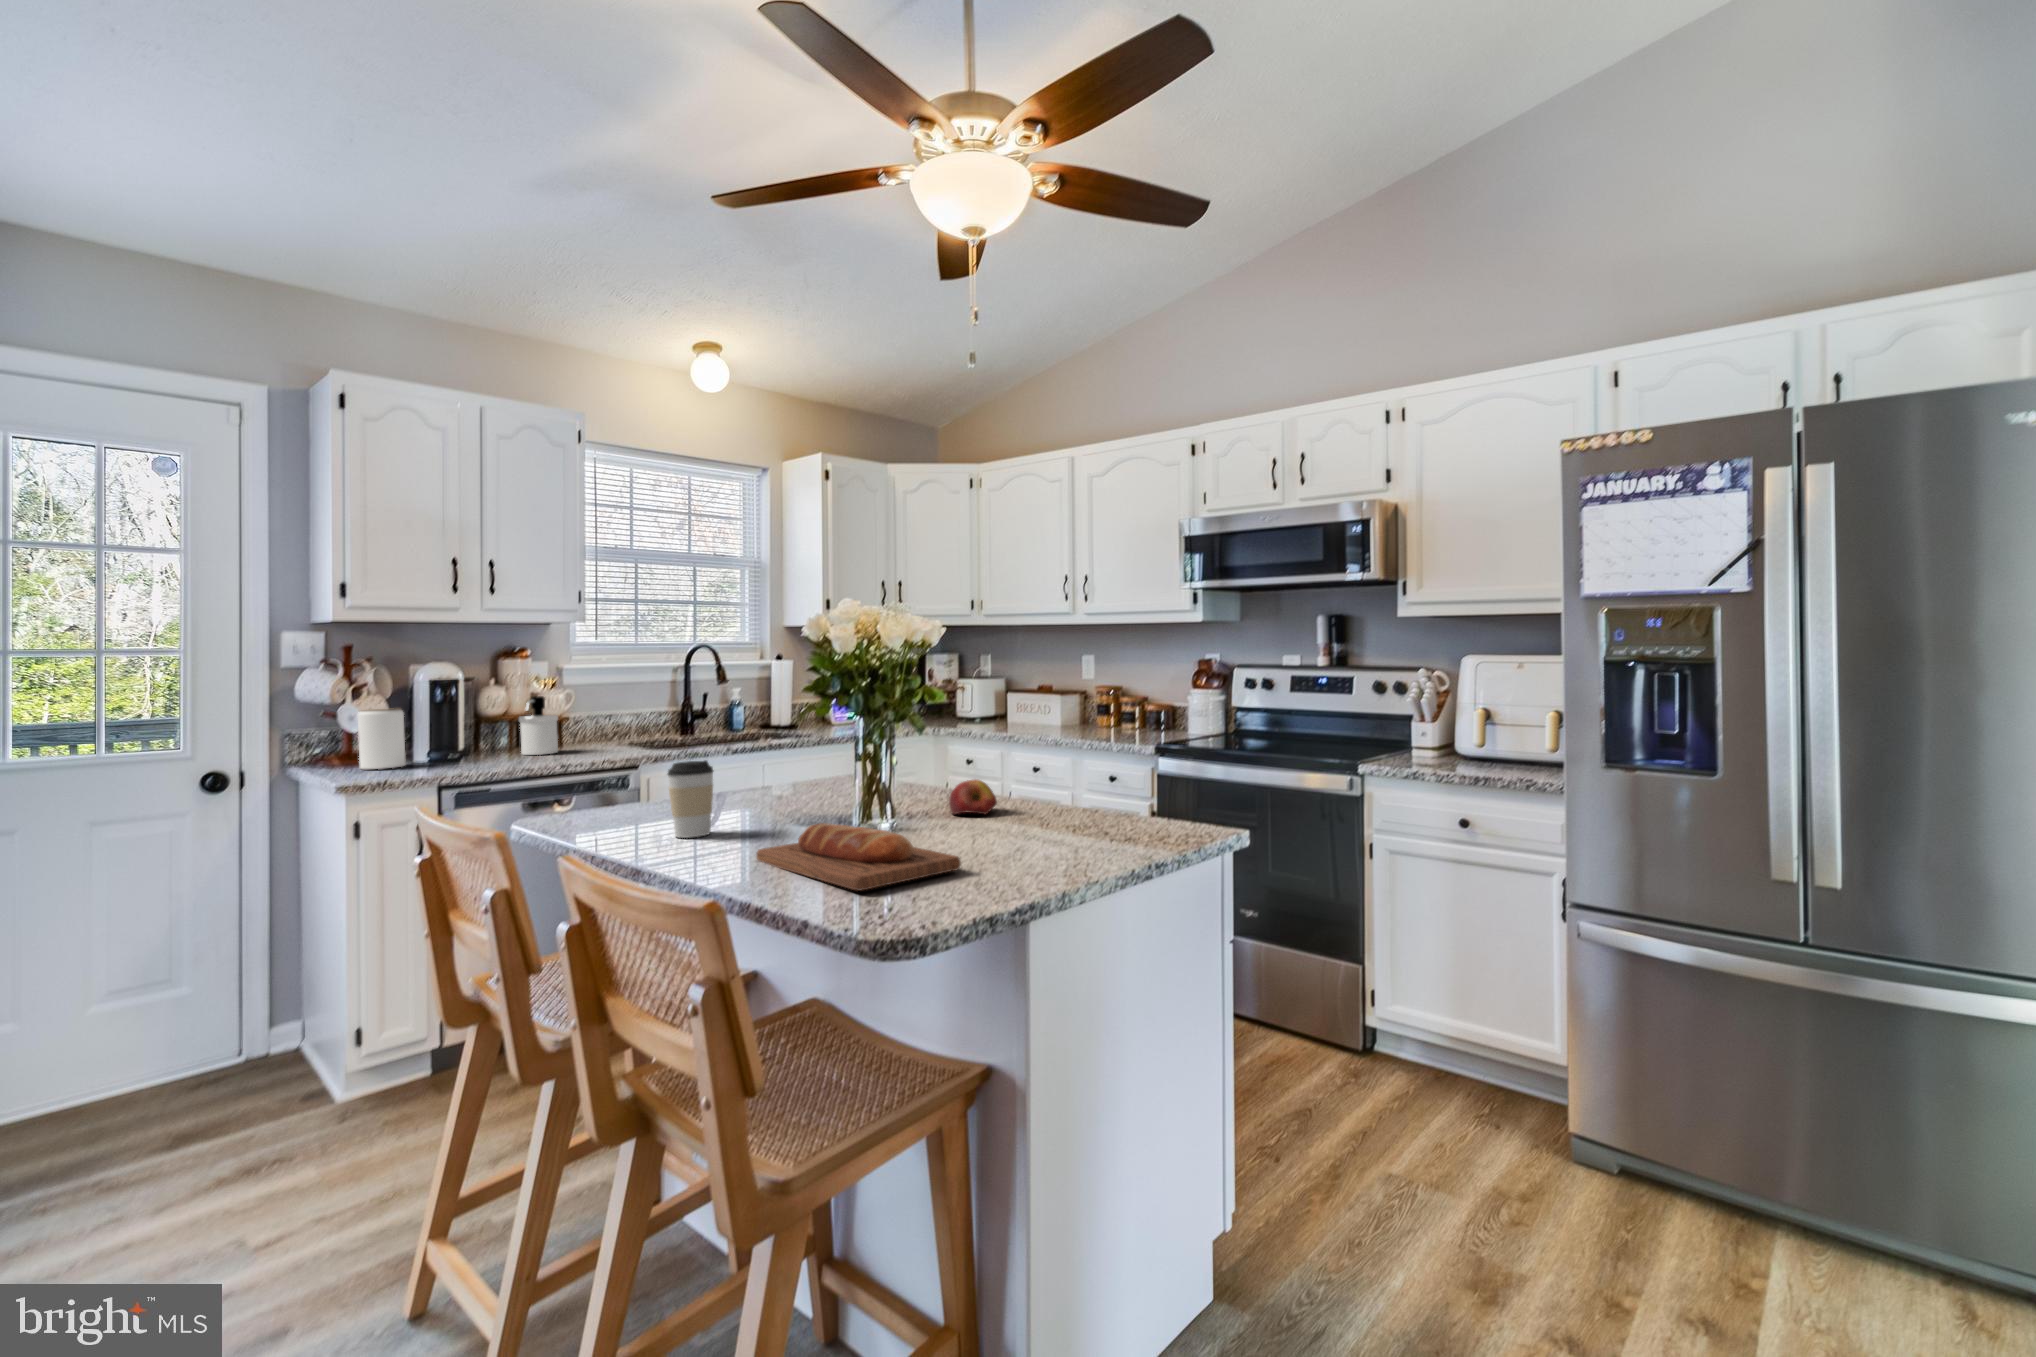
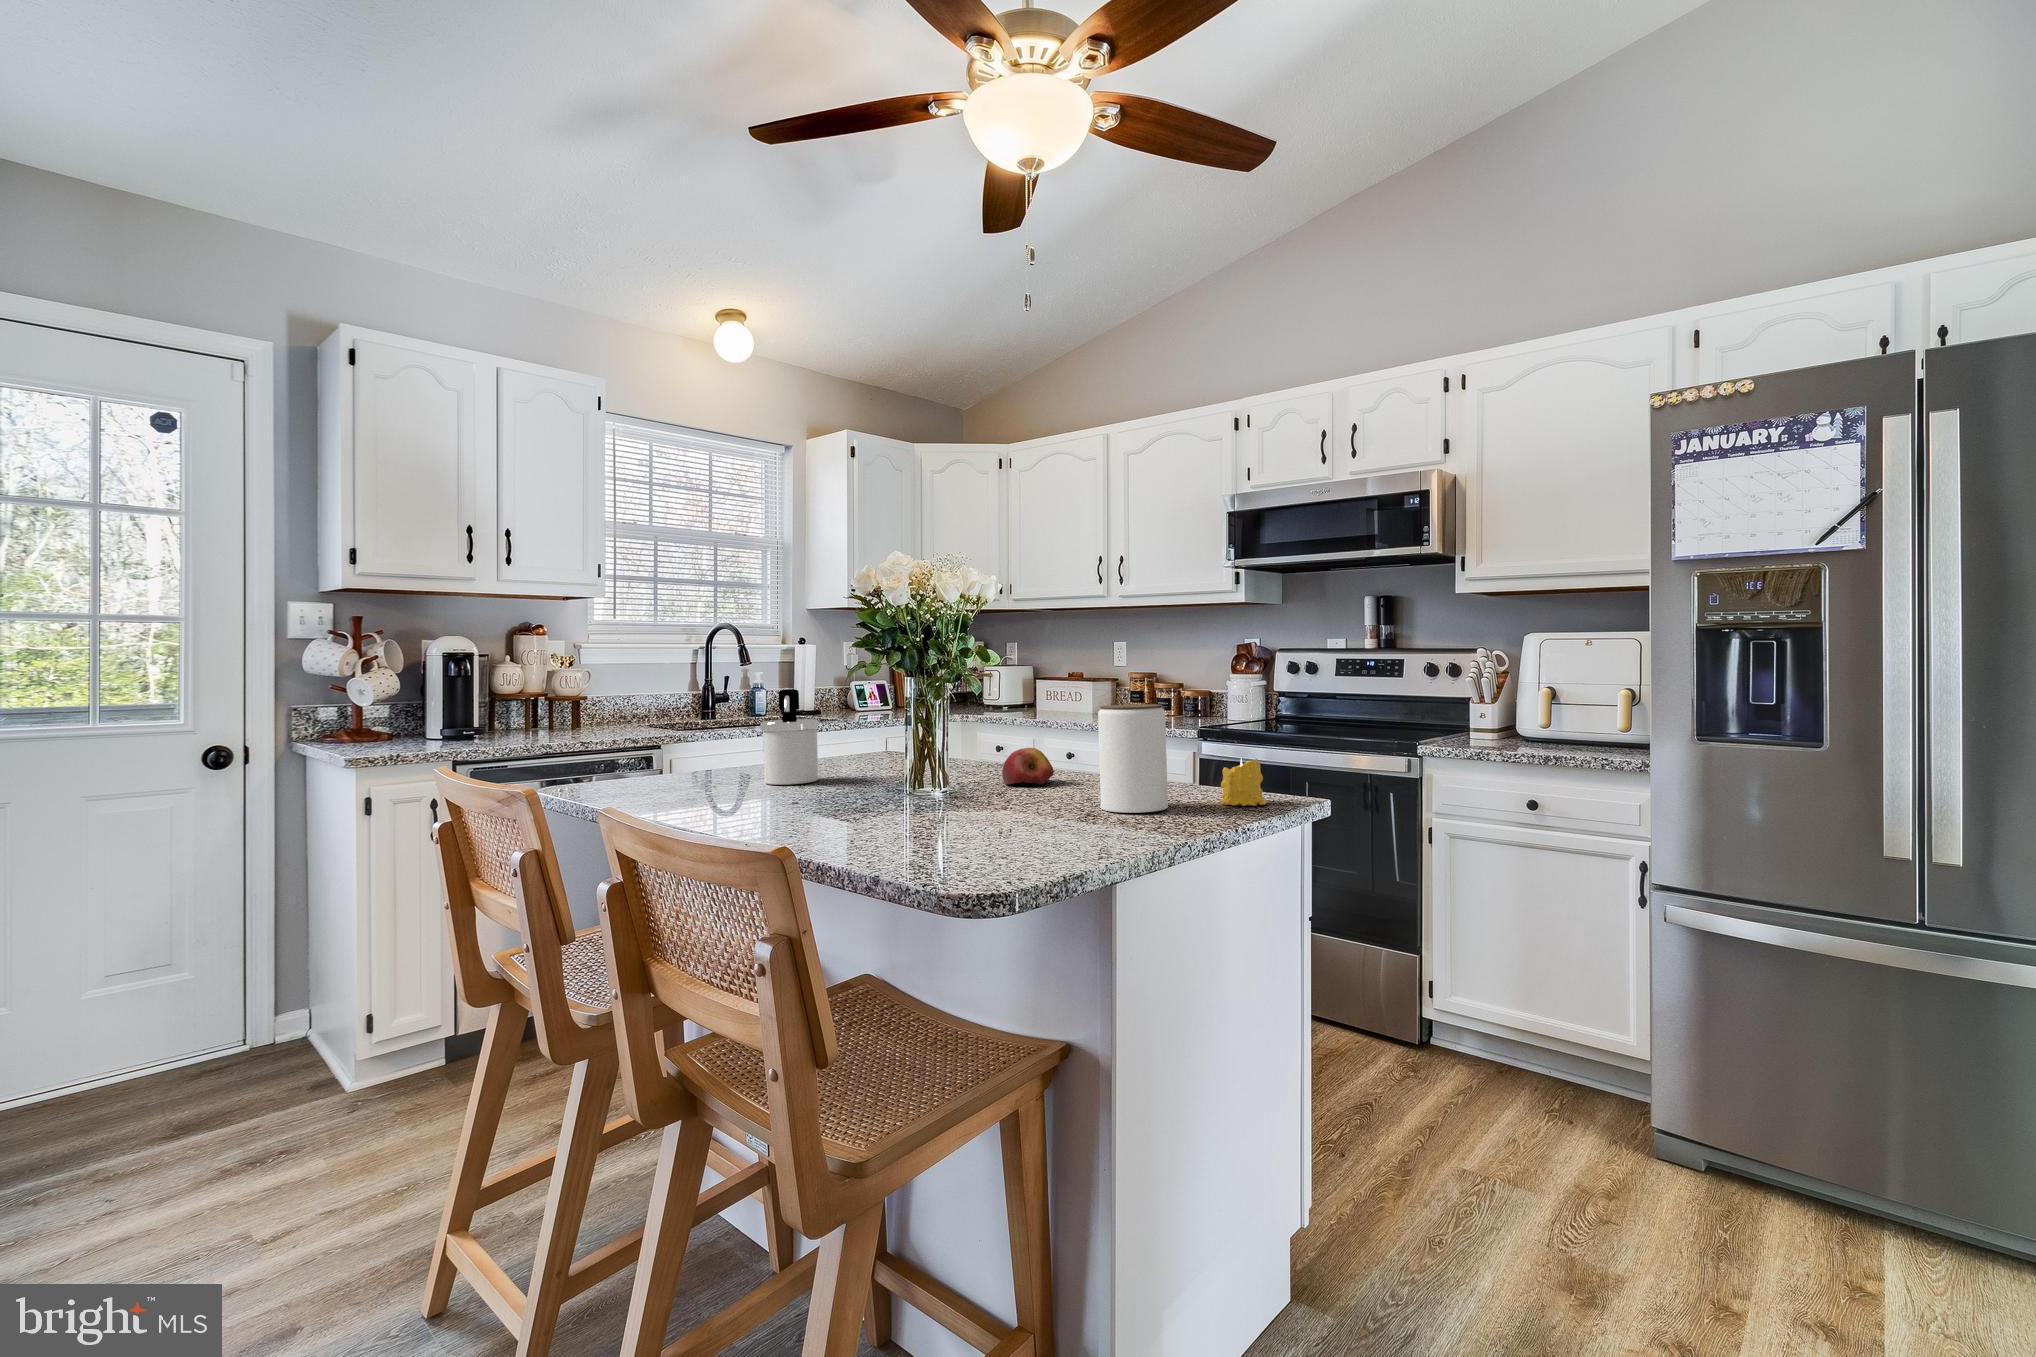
soap dispenser: present [519,696,558,755] -> present [760,689,819,785]
jar: present [358,708,405,769] -> present [1098,704,1168,813]
coffee cup: present [668,760,713,838] -> none [706,722,756,804]
candle: none [1143,792,1187,839] -> present [1219,759,1267,806]
bread loaf: present [756,823,961,890] -> none [807,785,1033,851]

